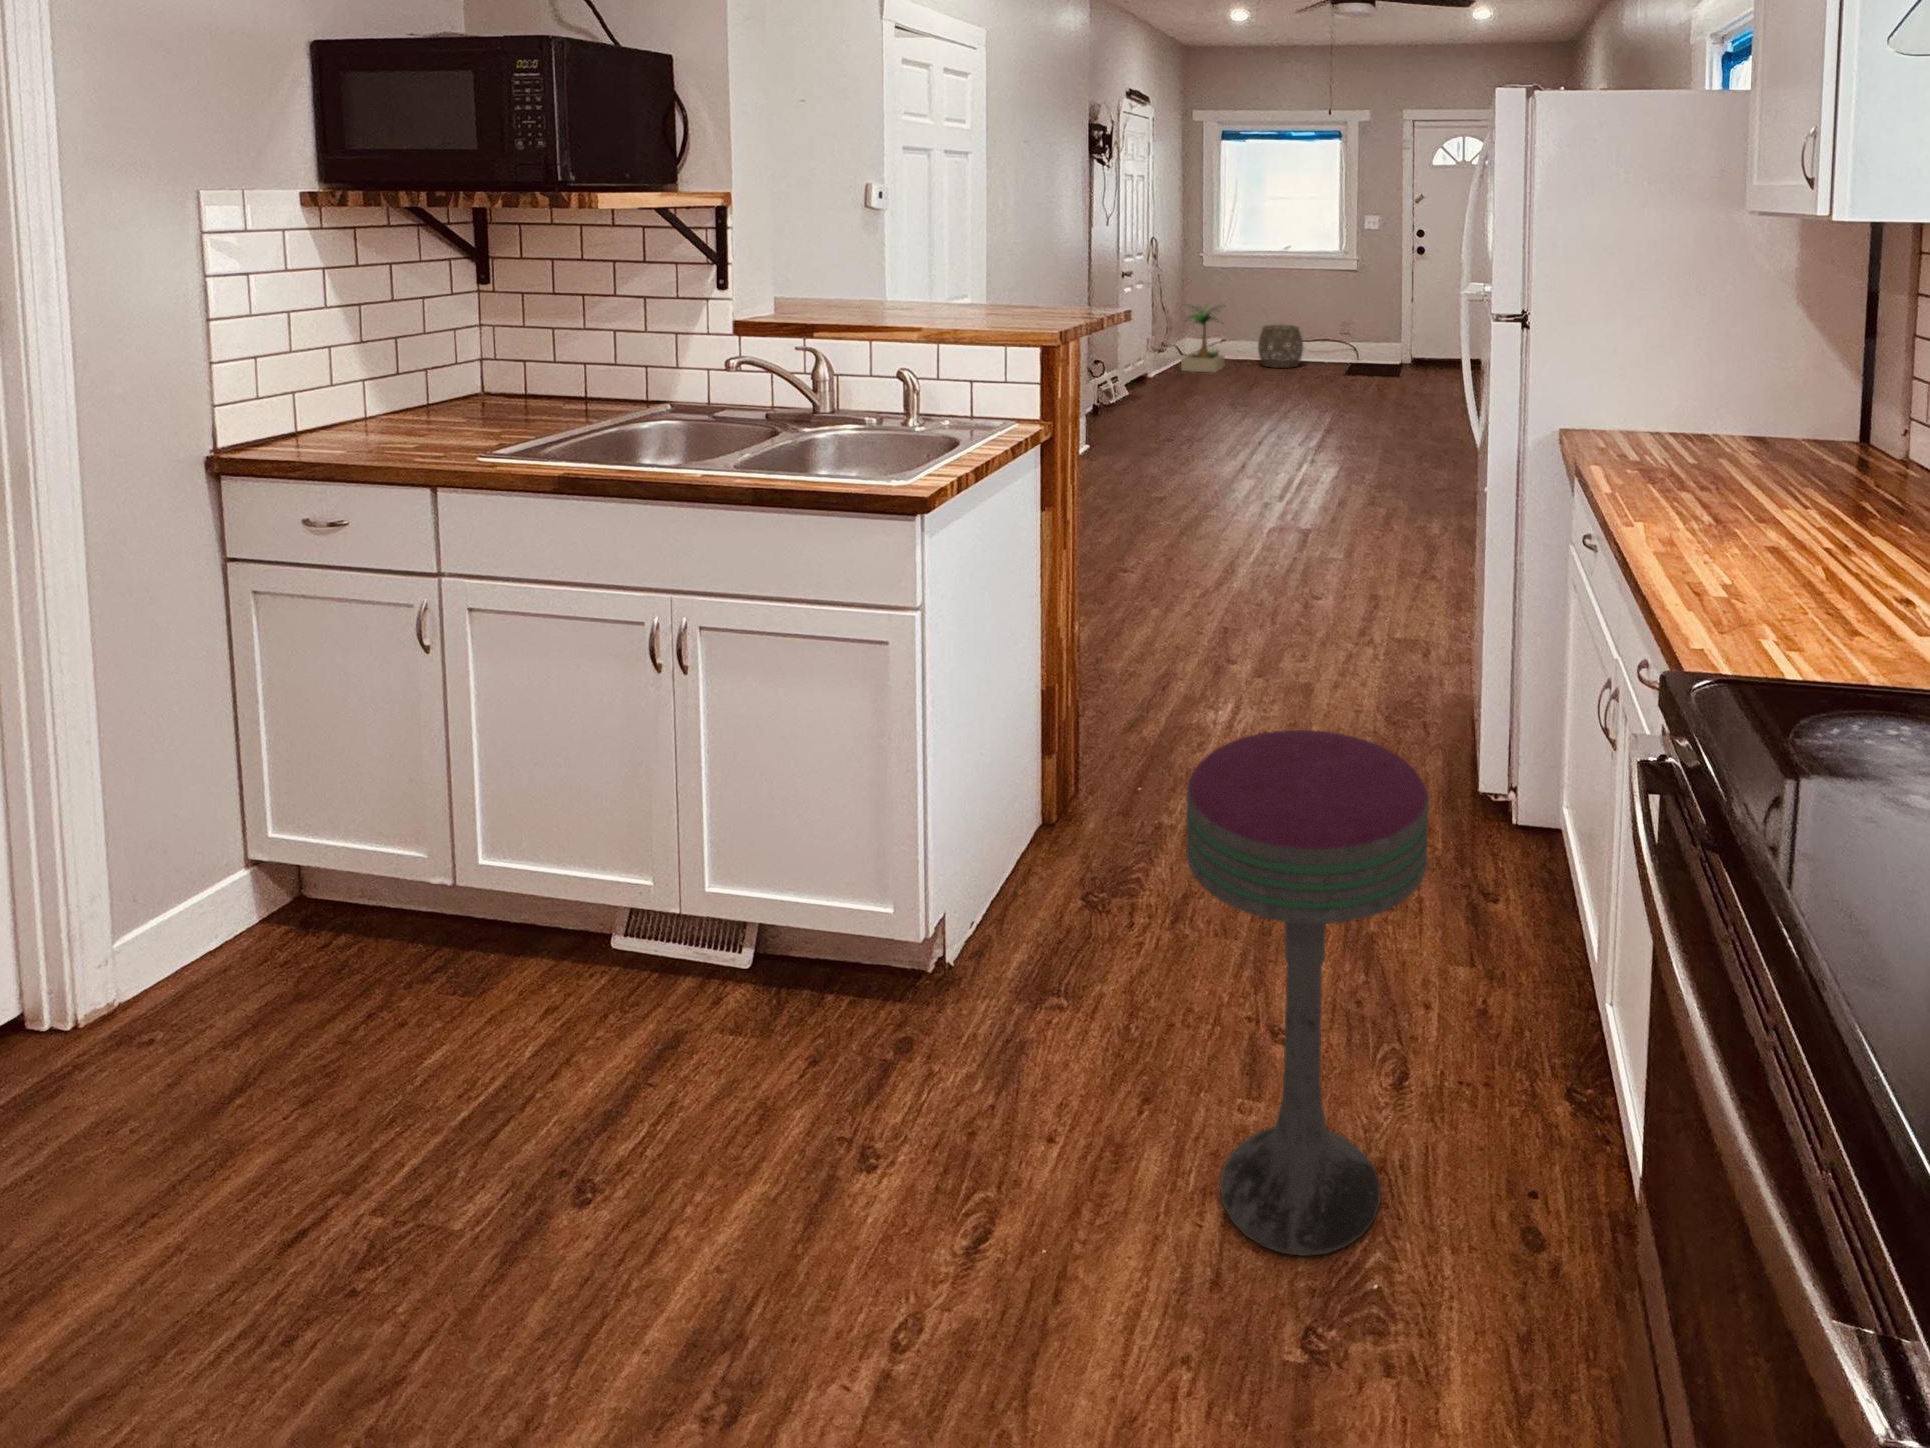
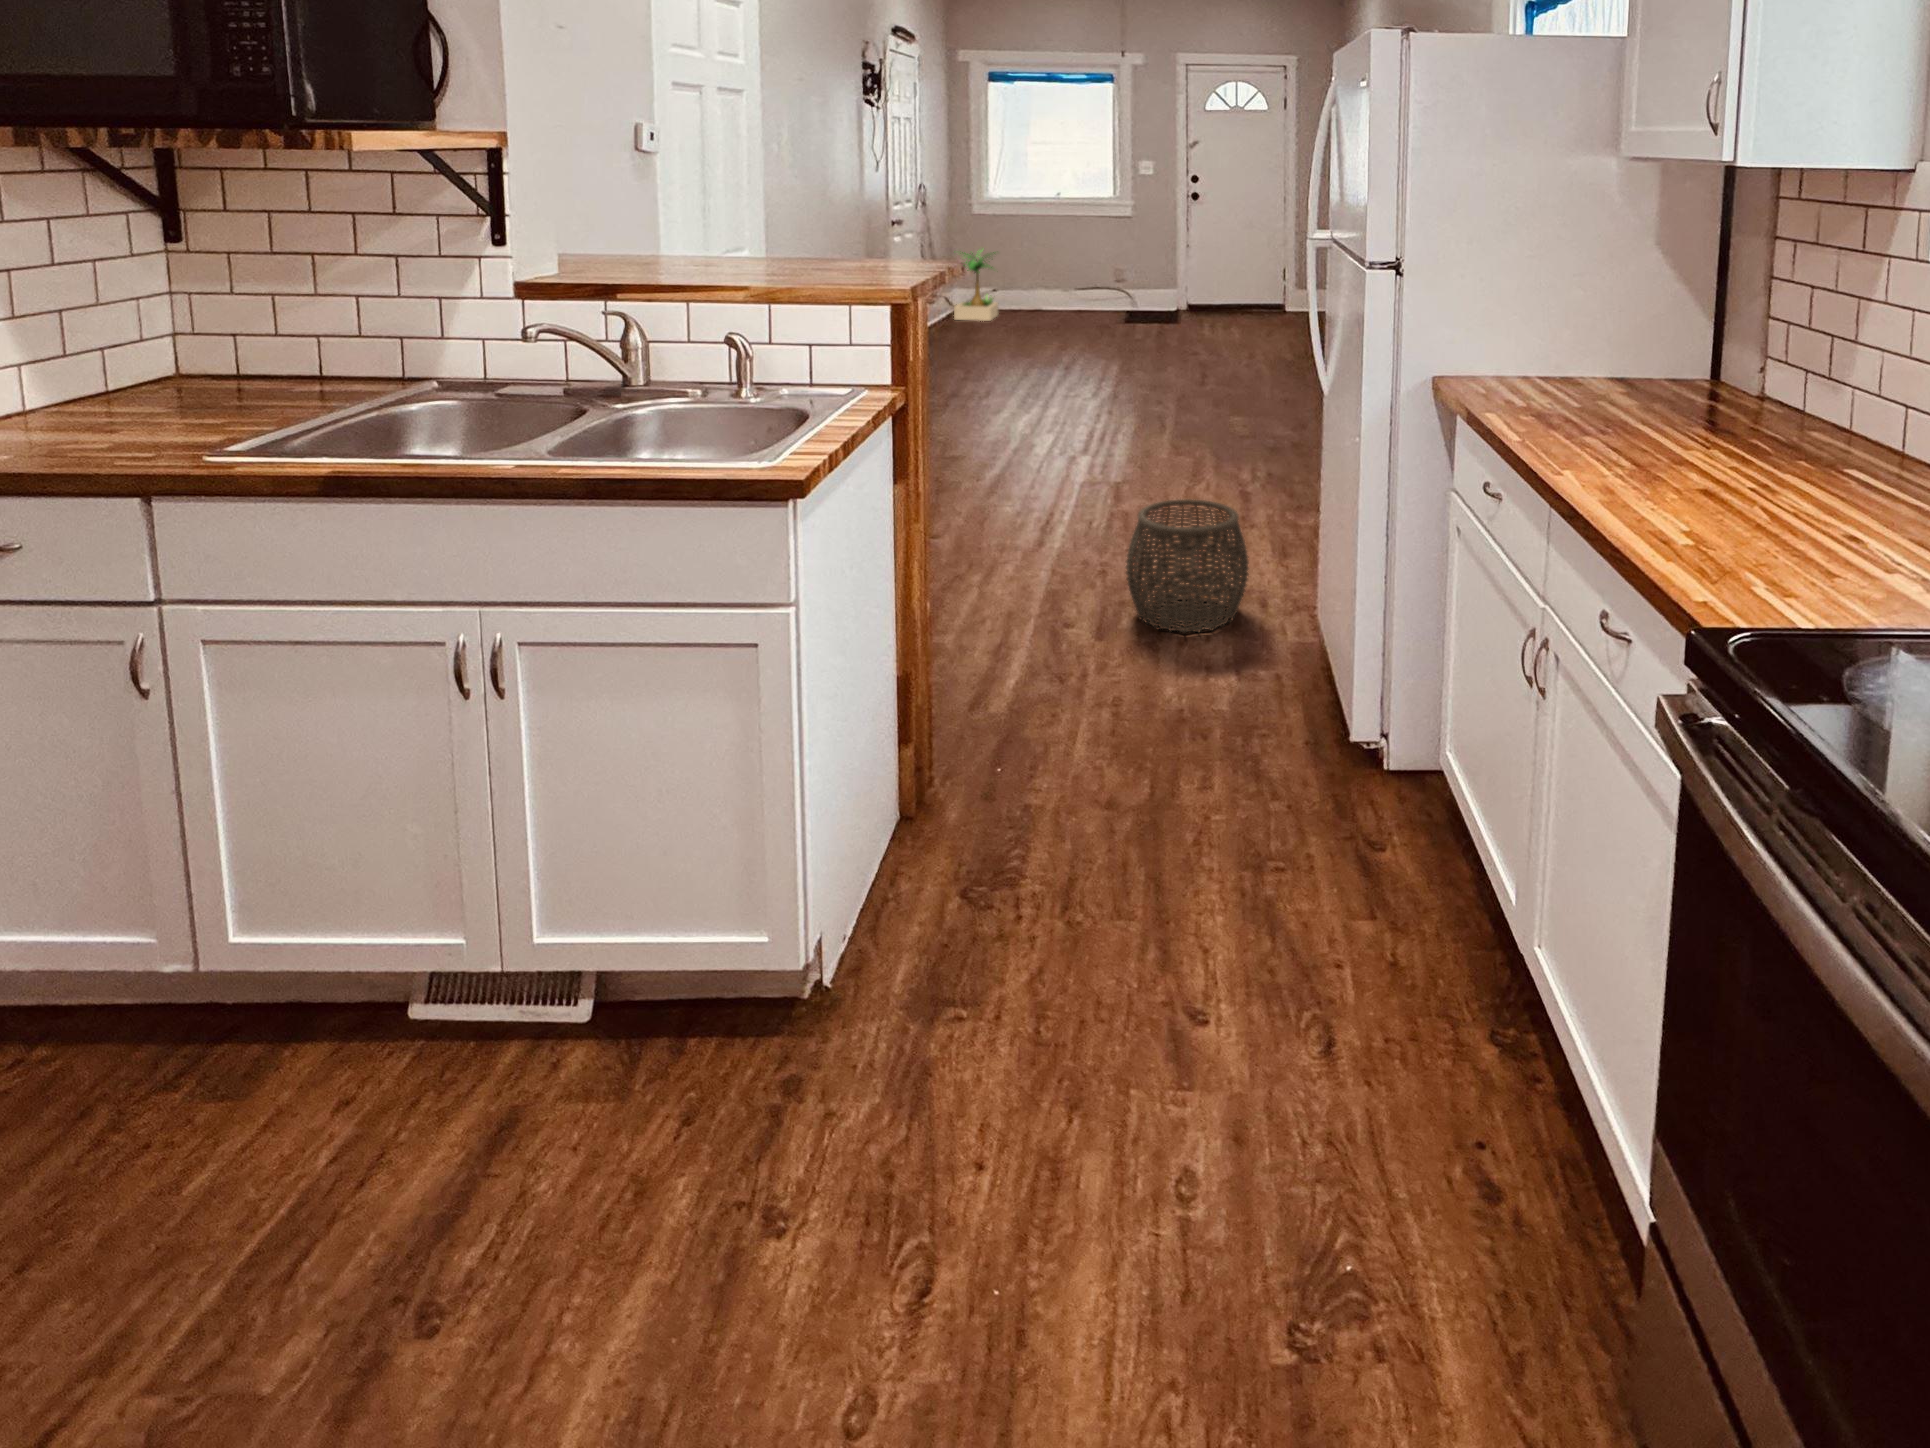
woven basket: present [1258,325,1303,368] -> present [1126,499,1249,633]
bar stool: present [1186,730,1429,1256] -> none [1136,705,1394,1253]

